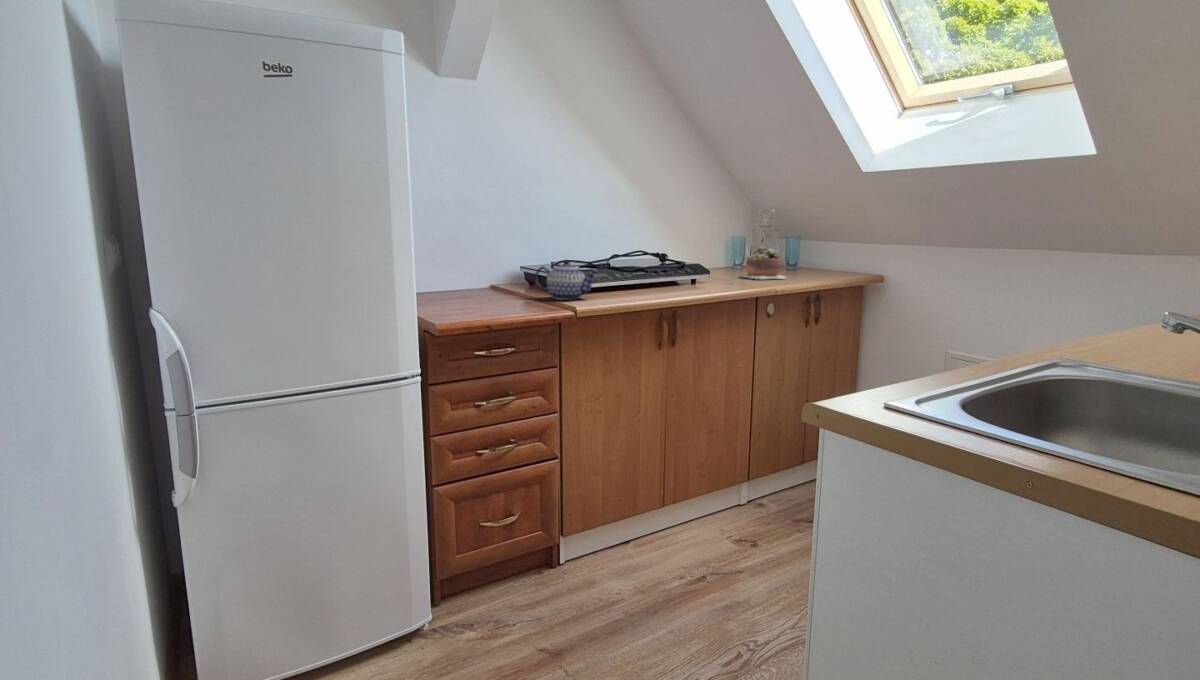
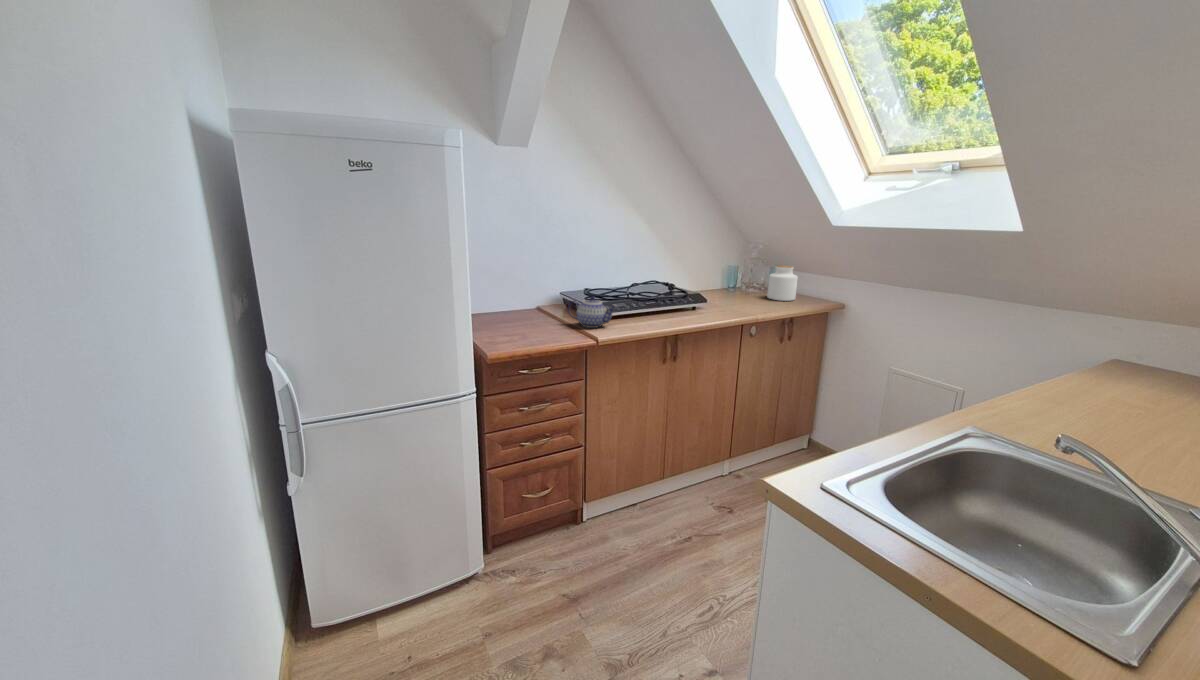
jar: none [785,232,822,274] -> present [767,265,798,301]
succulent plant: present [744,246,786,279] -> none [731,278,767,306]

